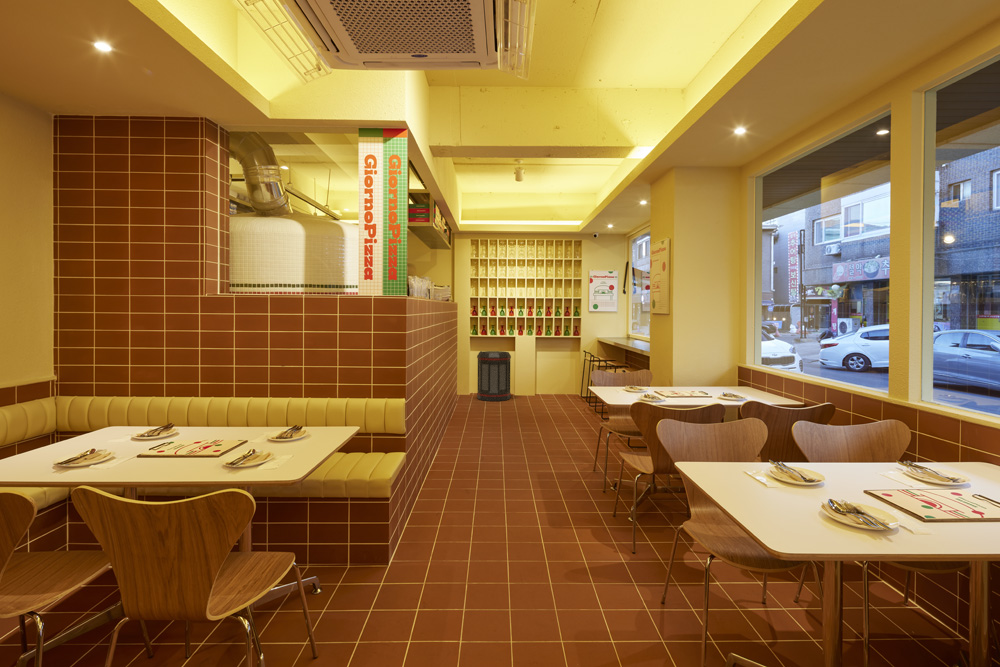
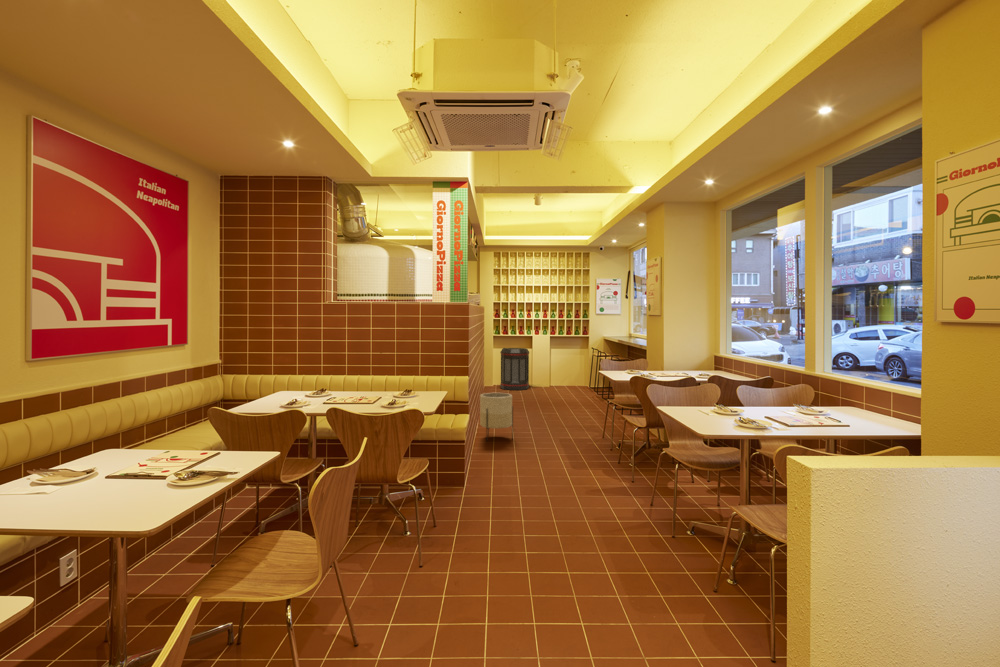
planter: none [432,413,476,480] -> present [480,393,513,437]

